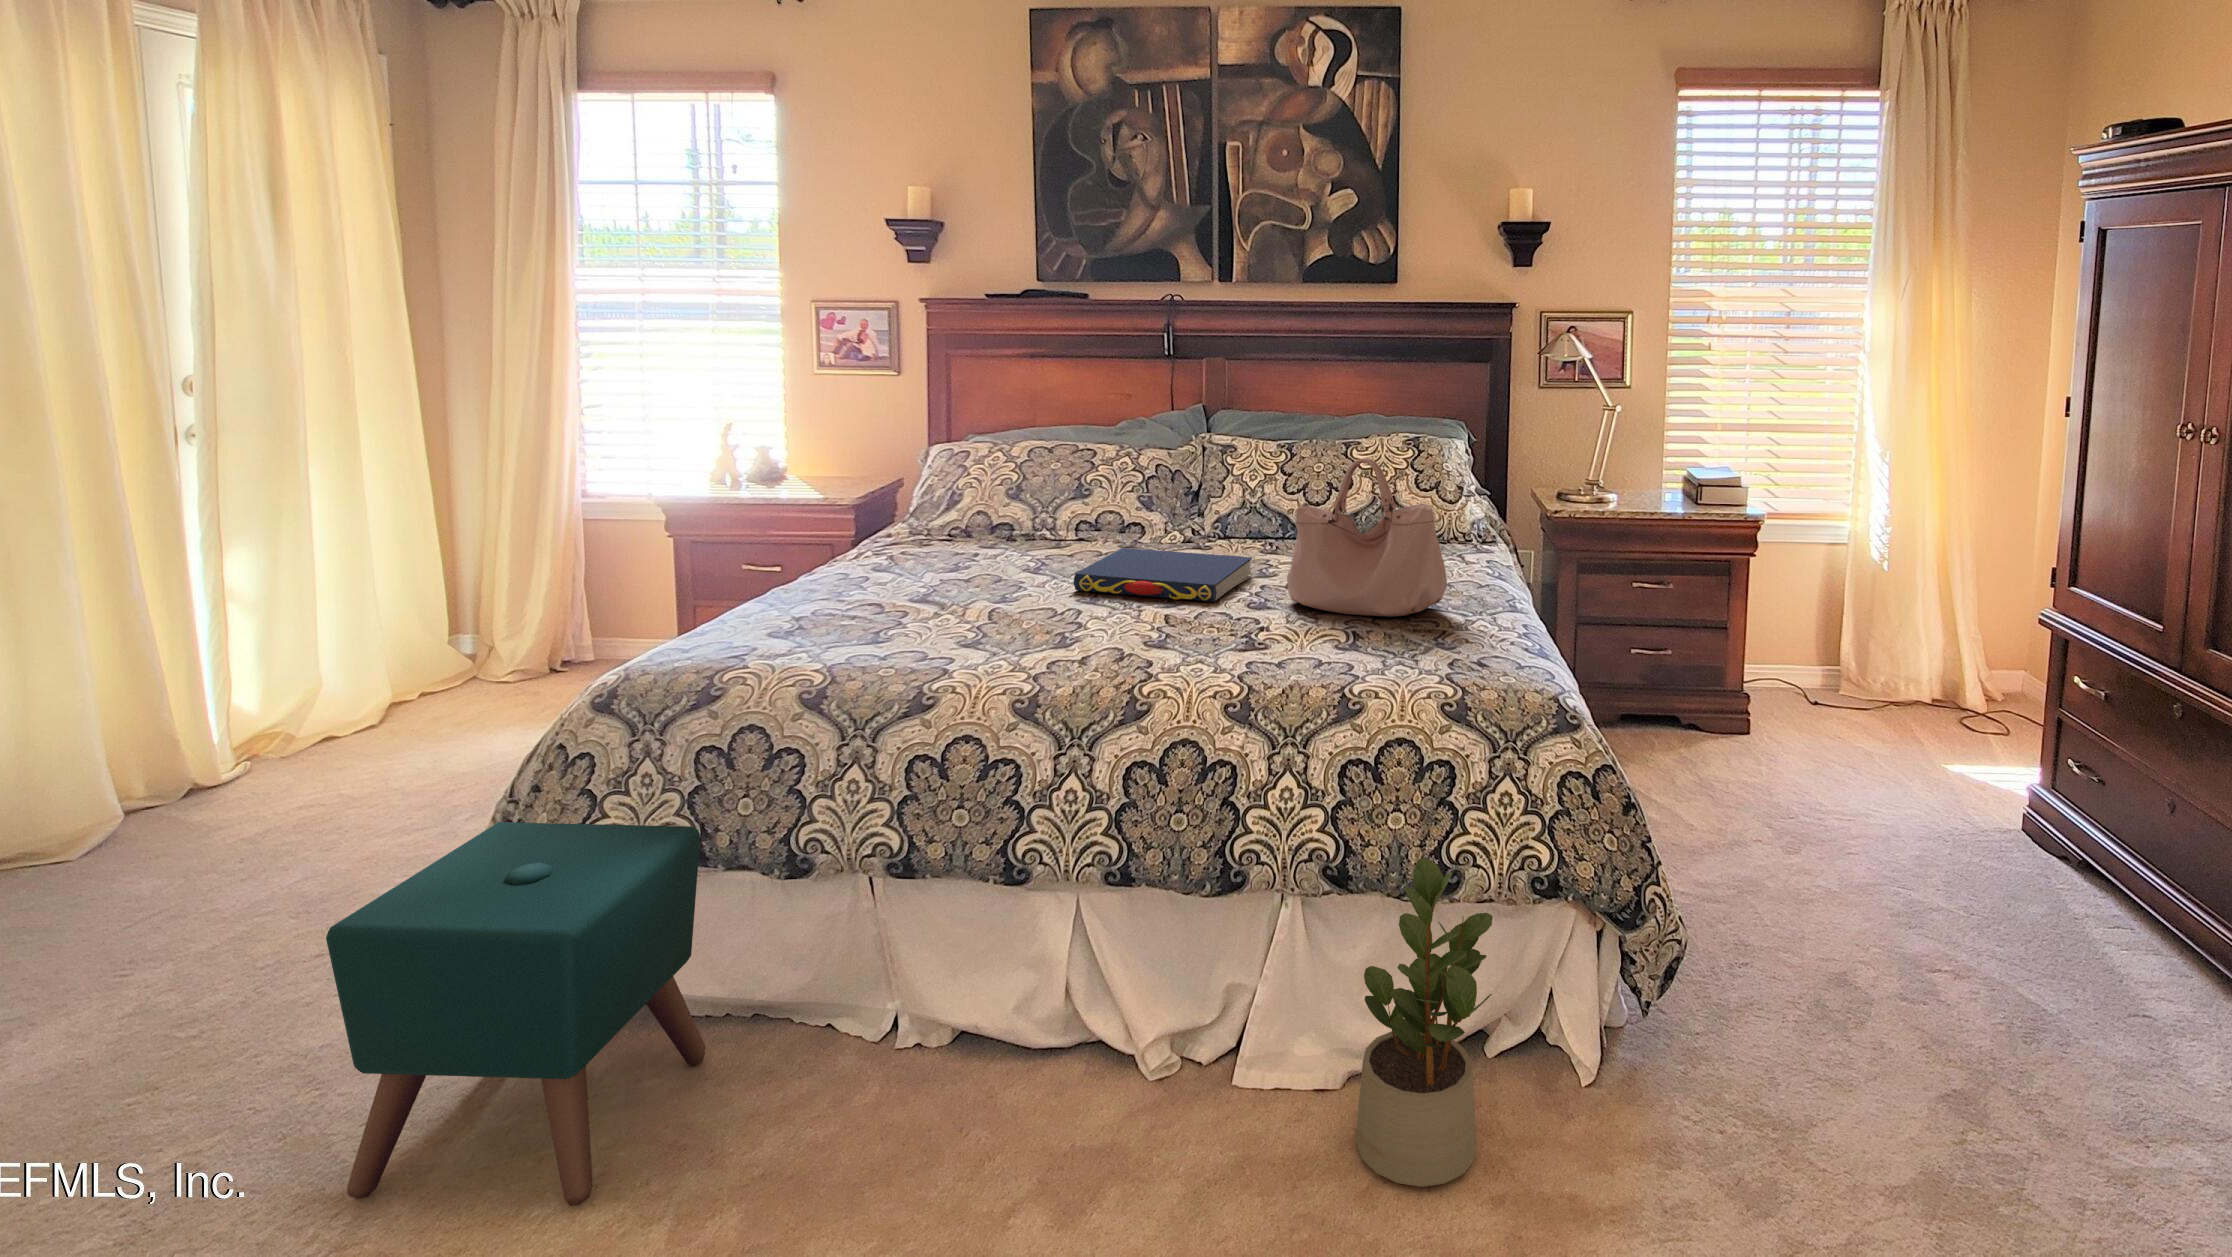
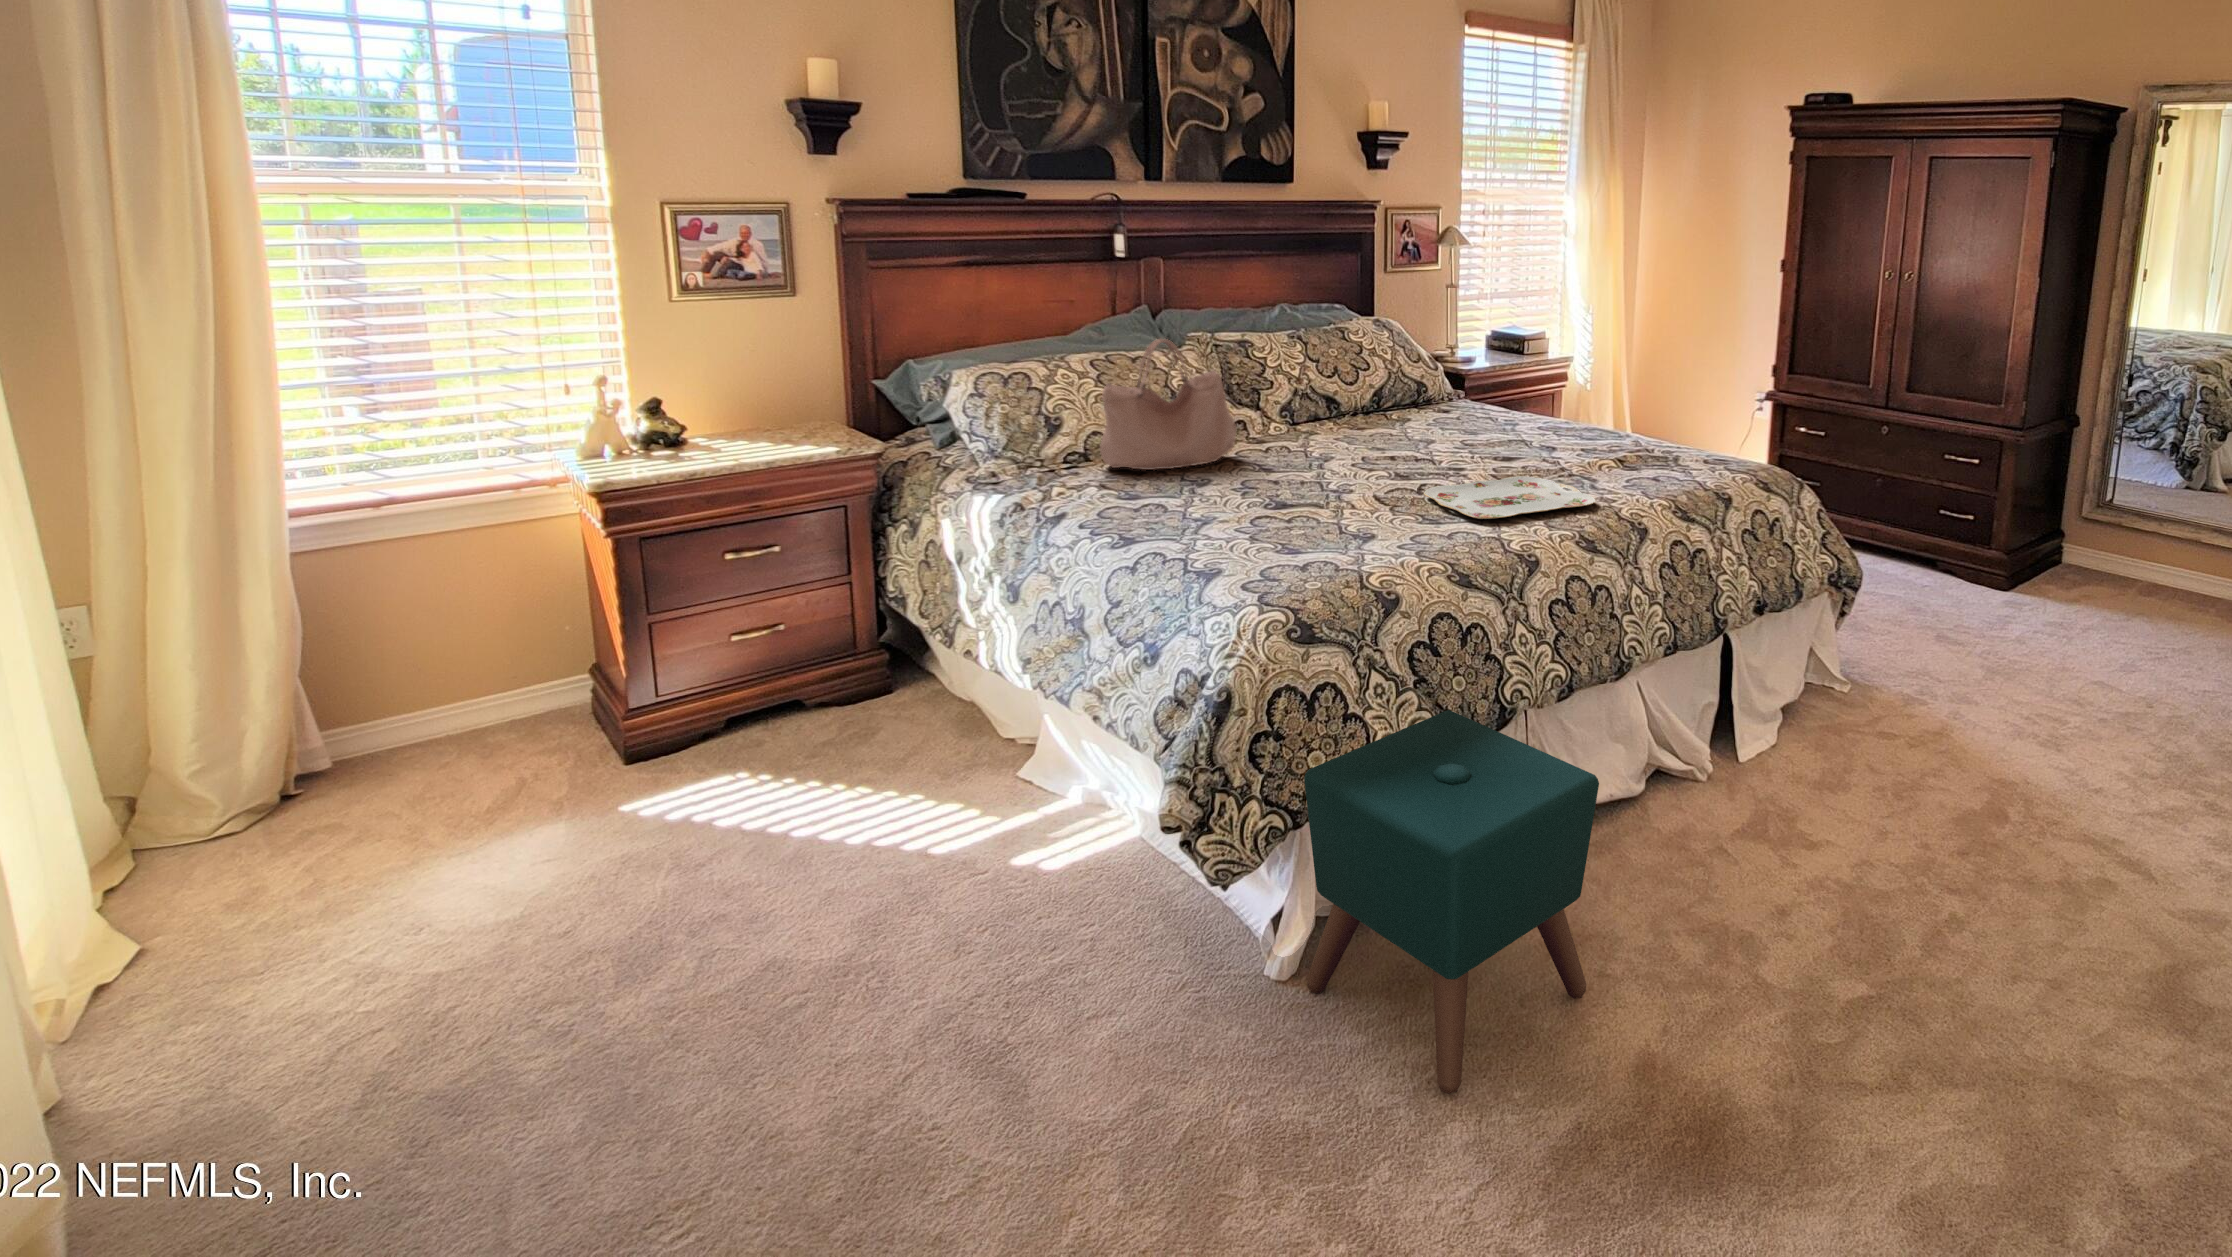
handbag: present [1287,458,1447,616] -> present [1100,339,1236,470]
book: present [1074,548,1252,602] -> none [1319,426,1477,474]
serving tray: none [971,612,1181,665] -> present [1424,476,1595,519]
potted plant: present [1355,857,1493,1187] -> none [1780,565,1885,756]

